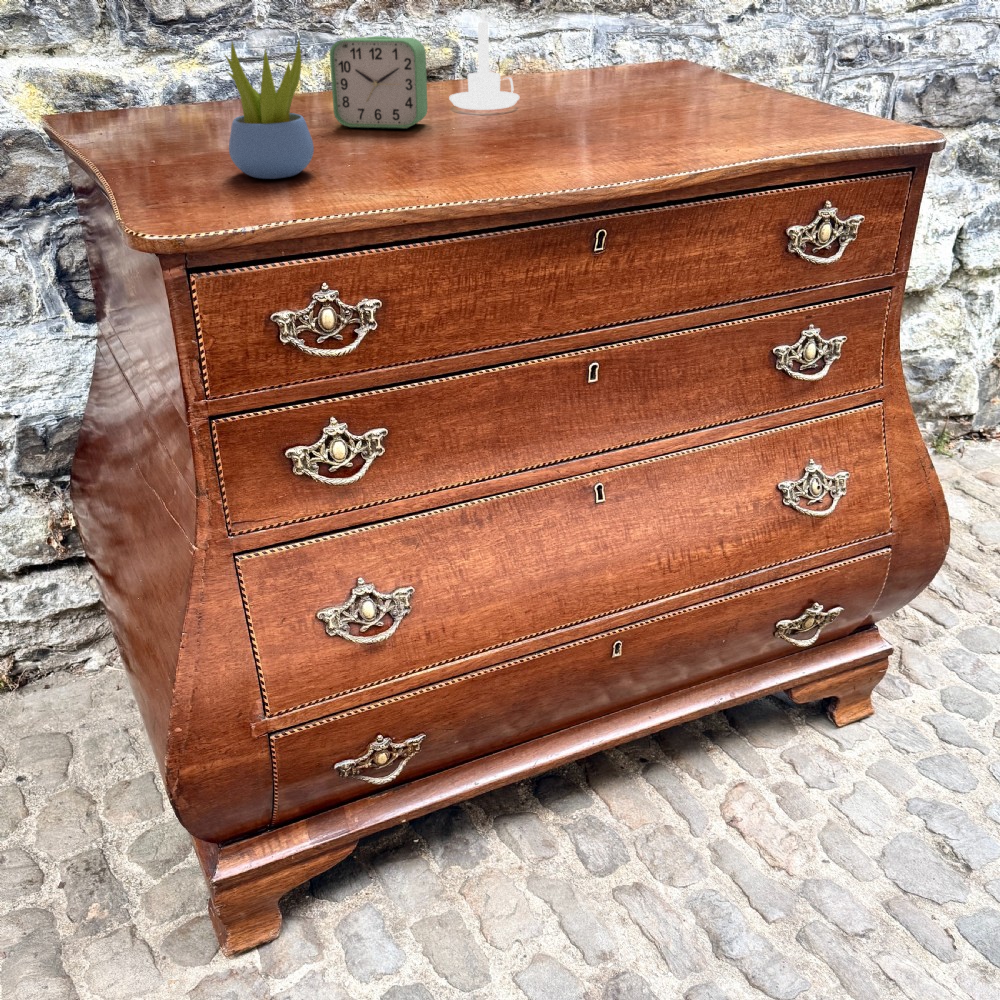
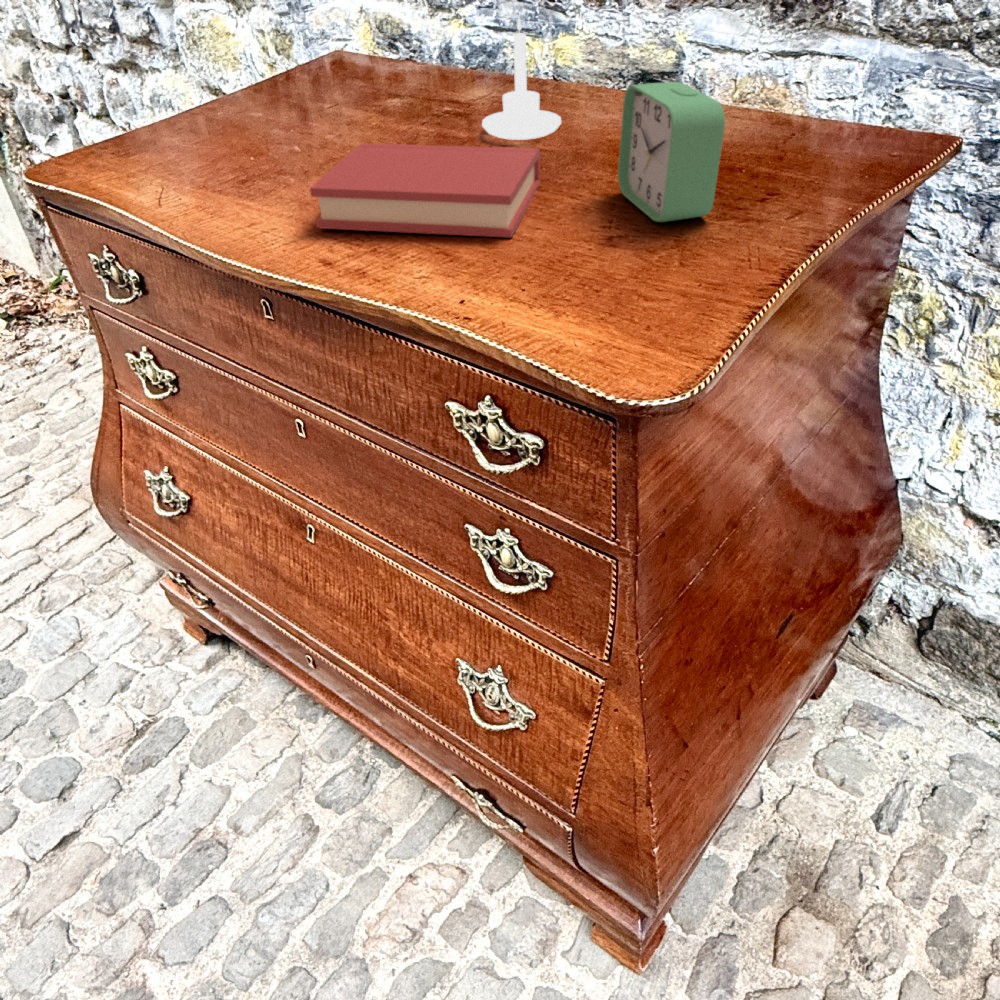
alarm clock: present [330,36,428,128] -> present [618,82,725,222]
succulent plant: present [225,40,314,179] -> none [110,22,216,150]
hardback book: none [515,87,705,156] -> present [310,143,540,237]

